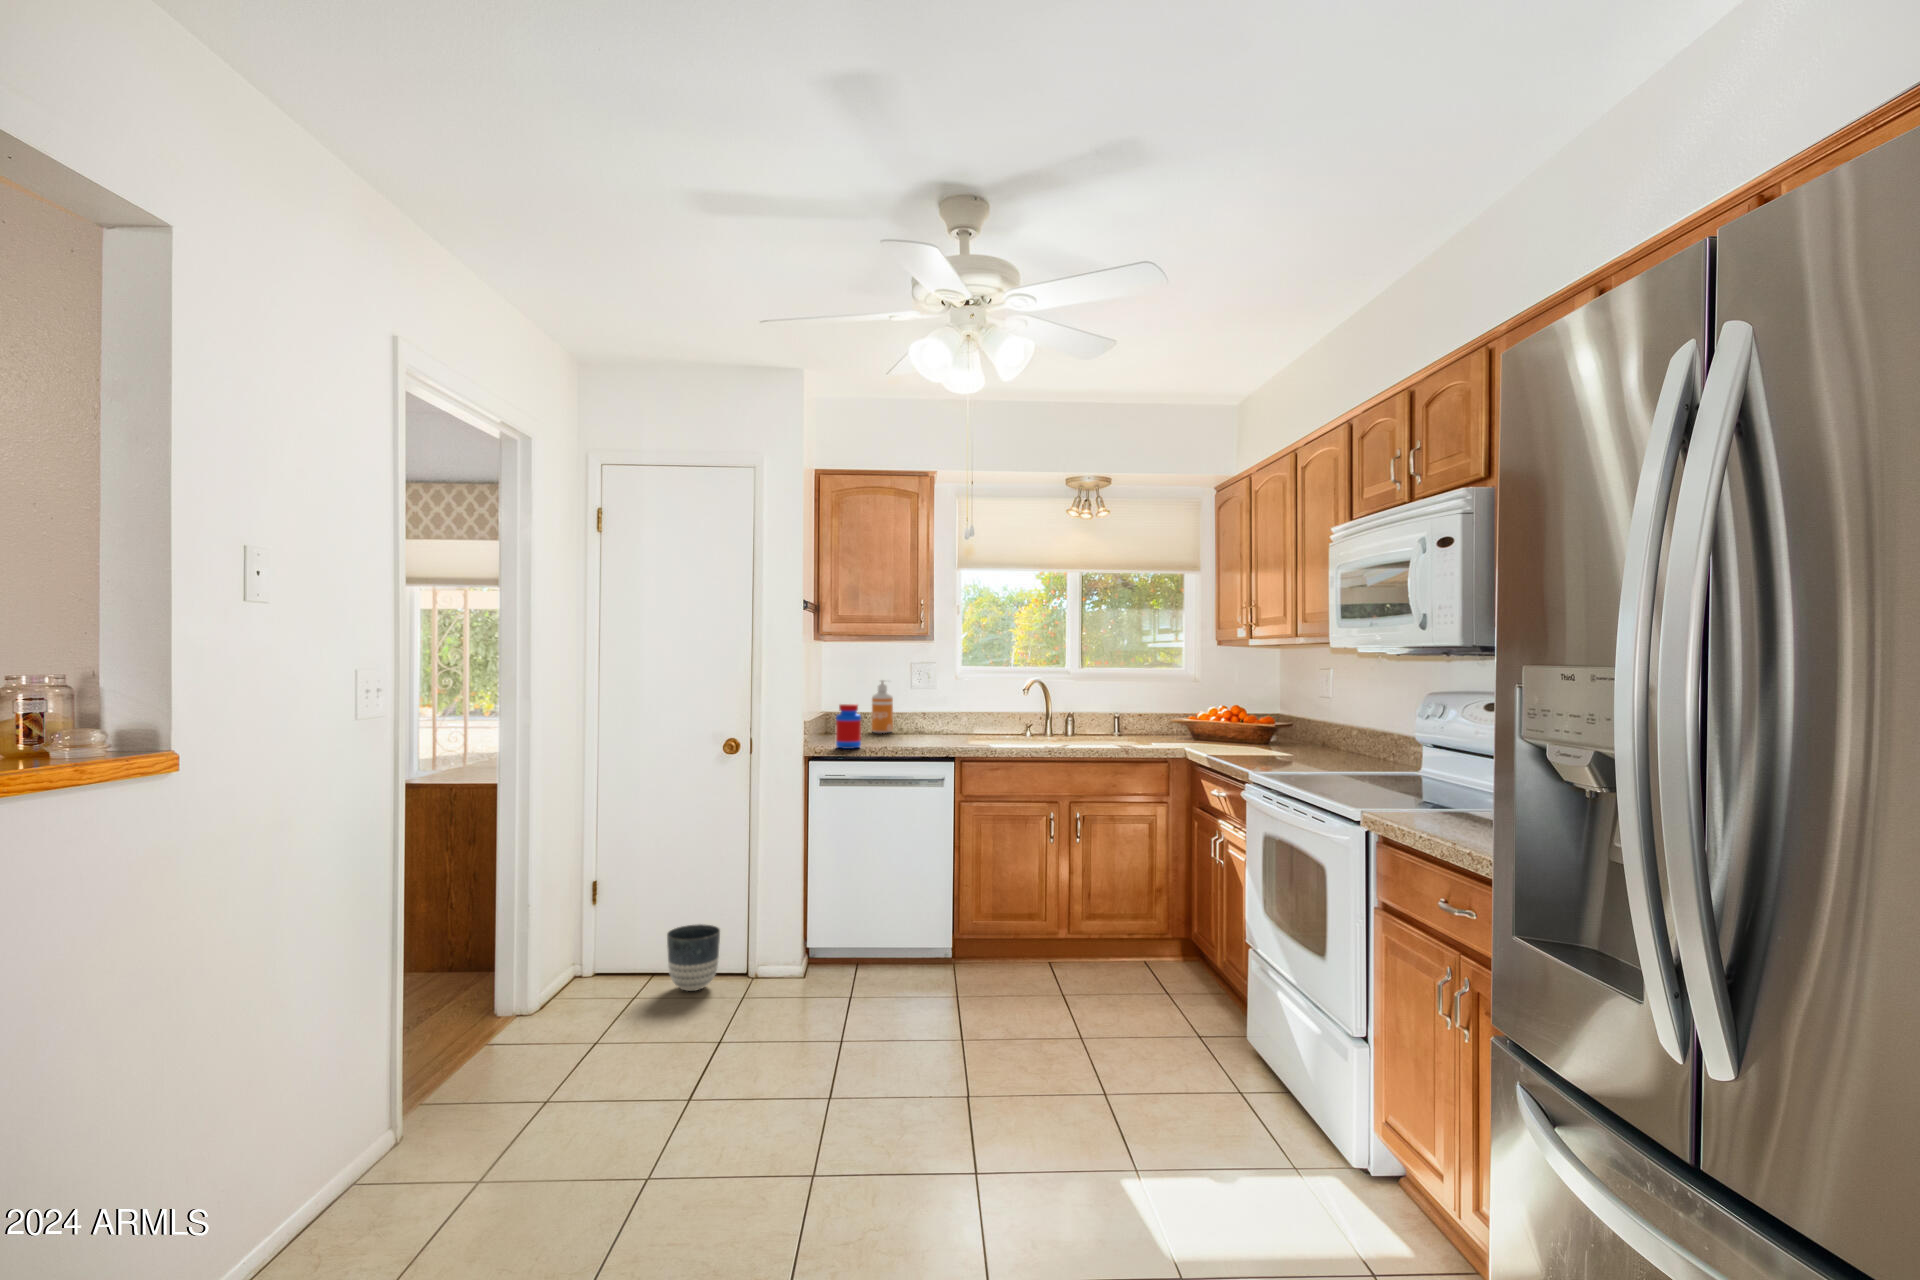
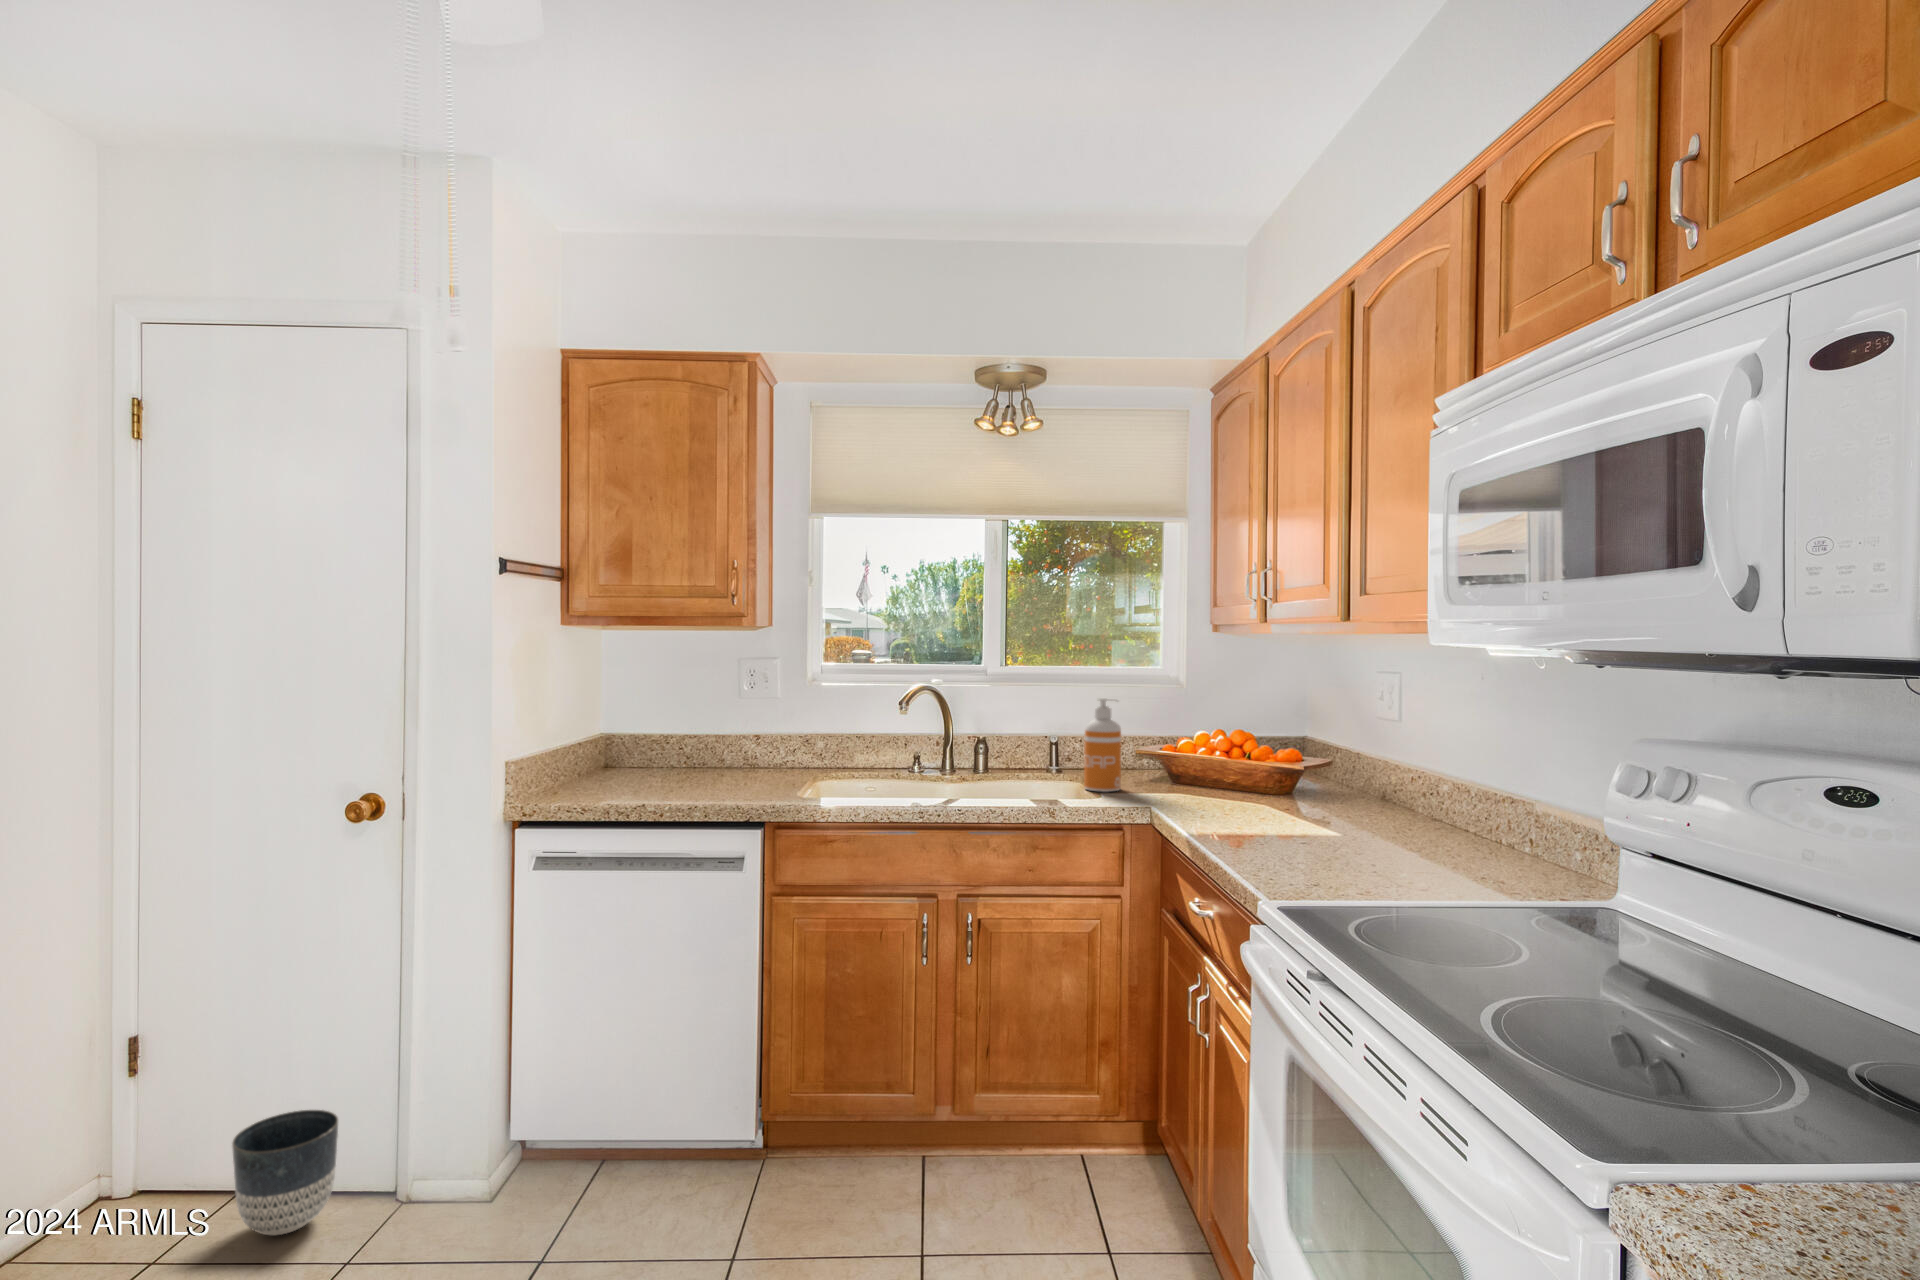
soap dispenser: present [872,680,893,733] -> present [1084,698,1121,792]
jar: present [836,704,861,749] -> none [569,730,613,805]

